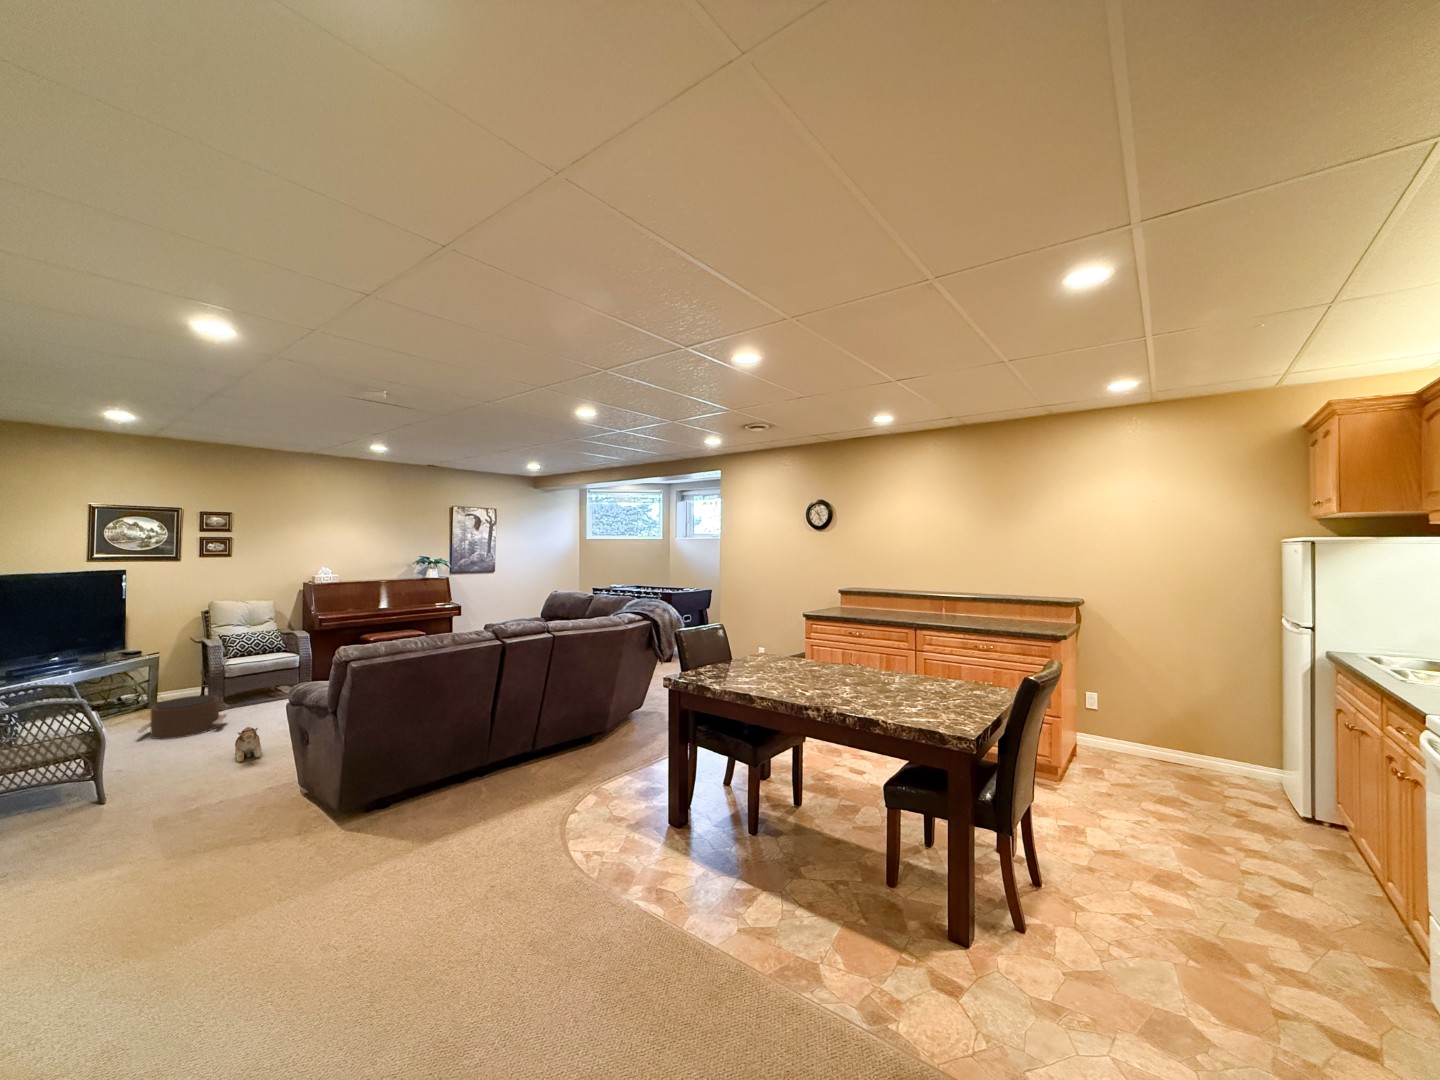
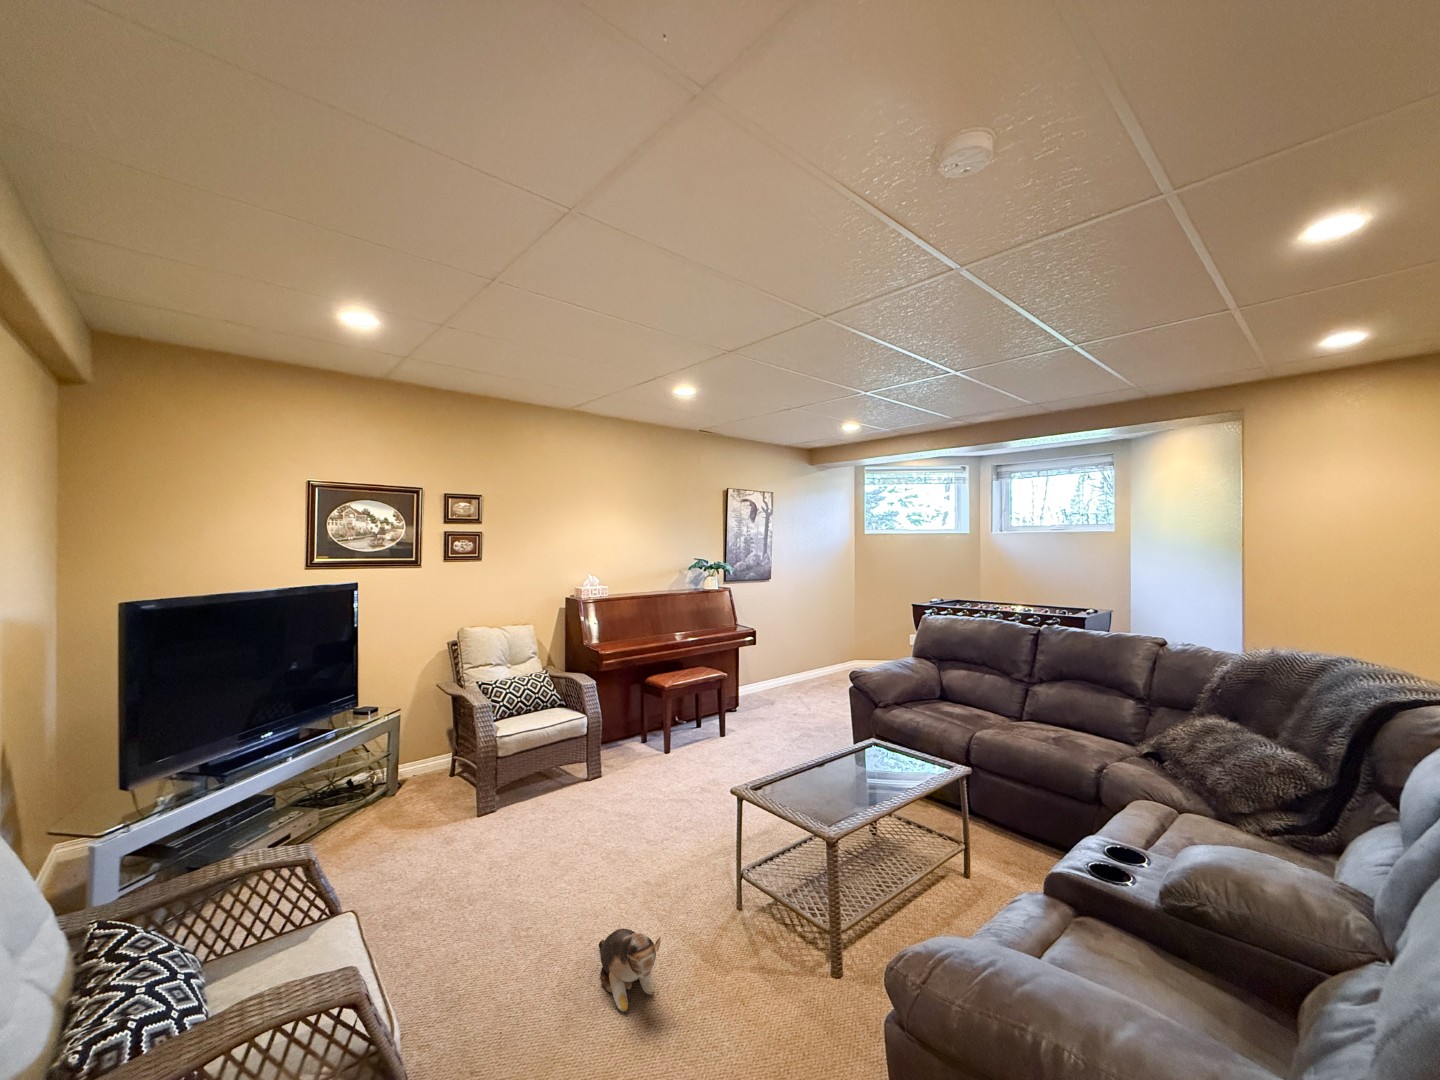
pouf: present [137,695,226,739] -> none [398,798,524,895]

